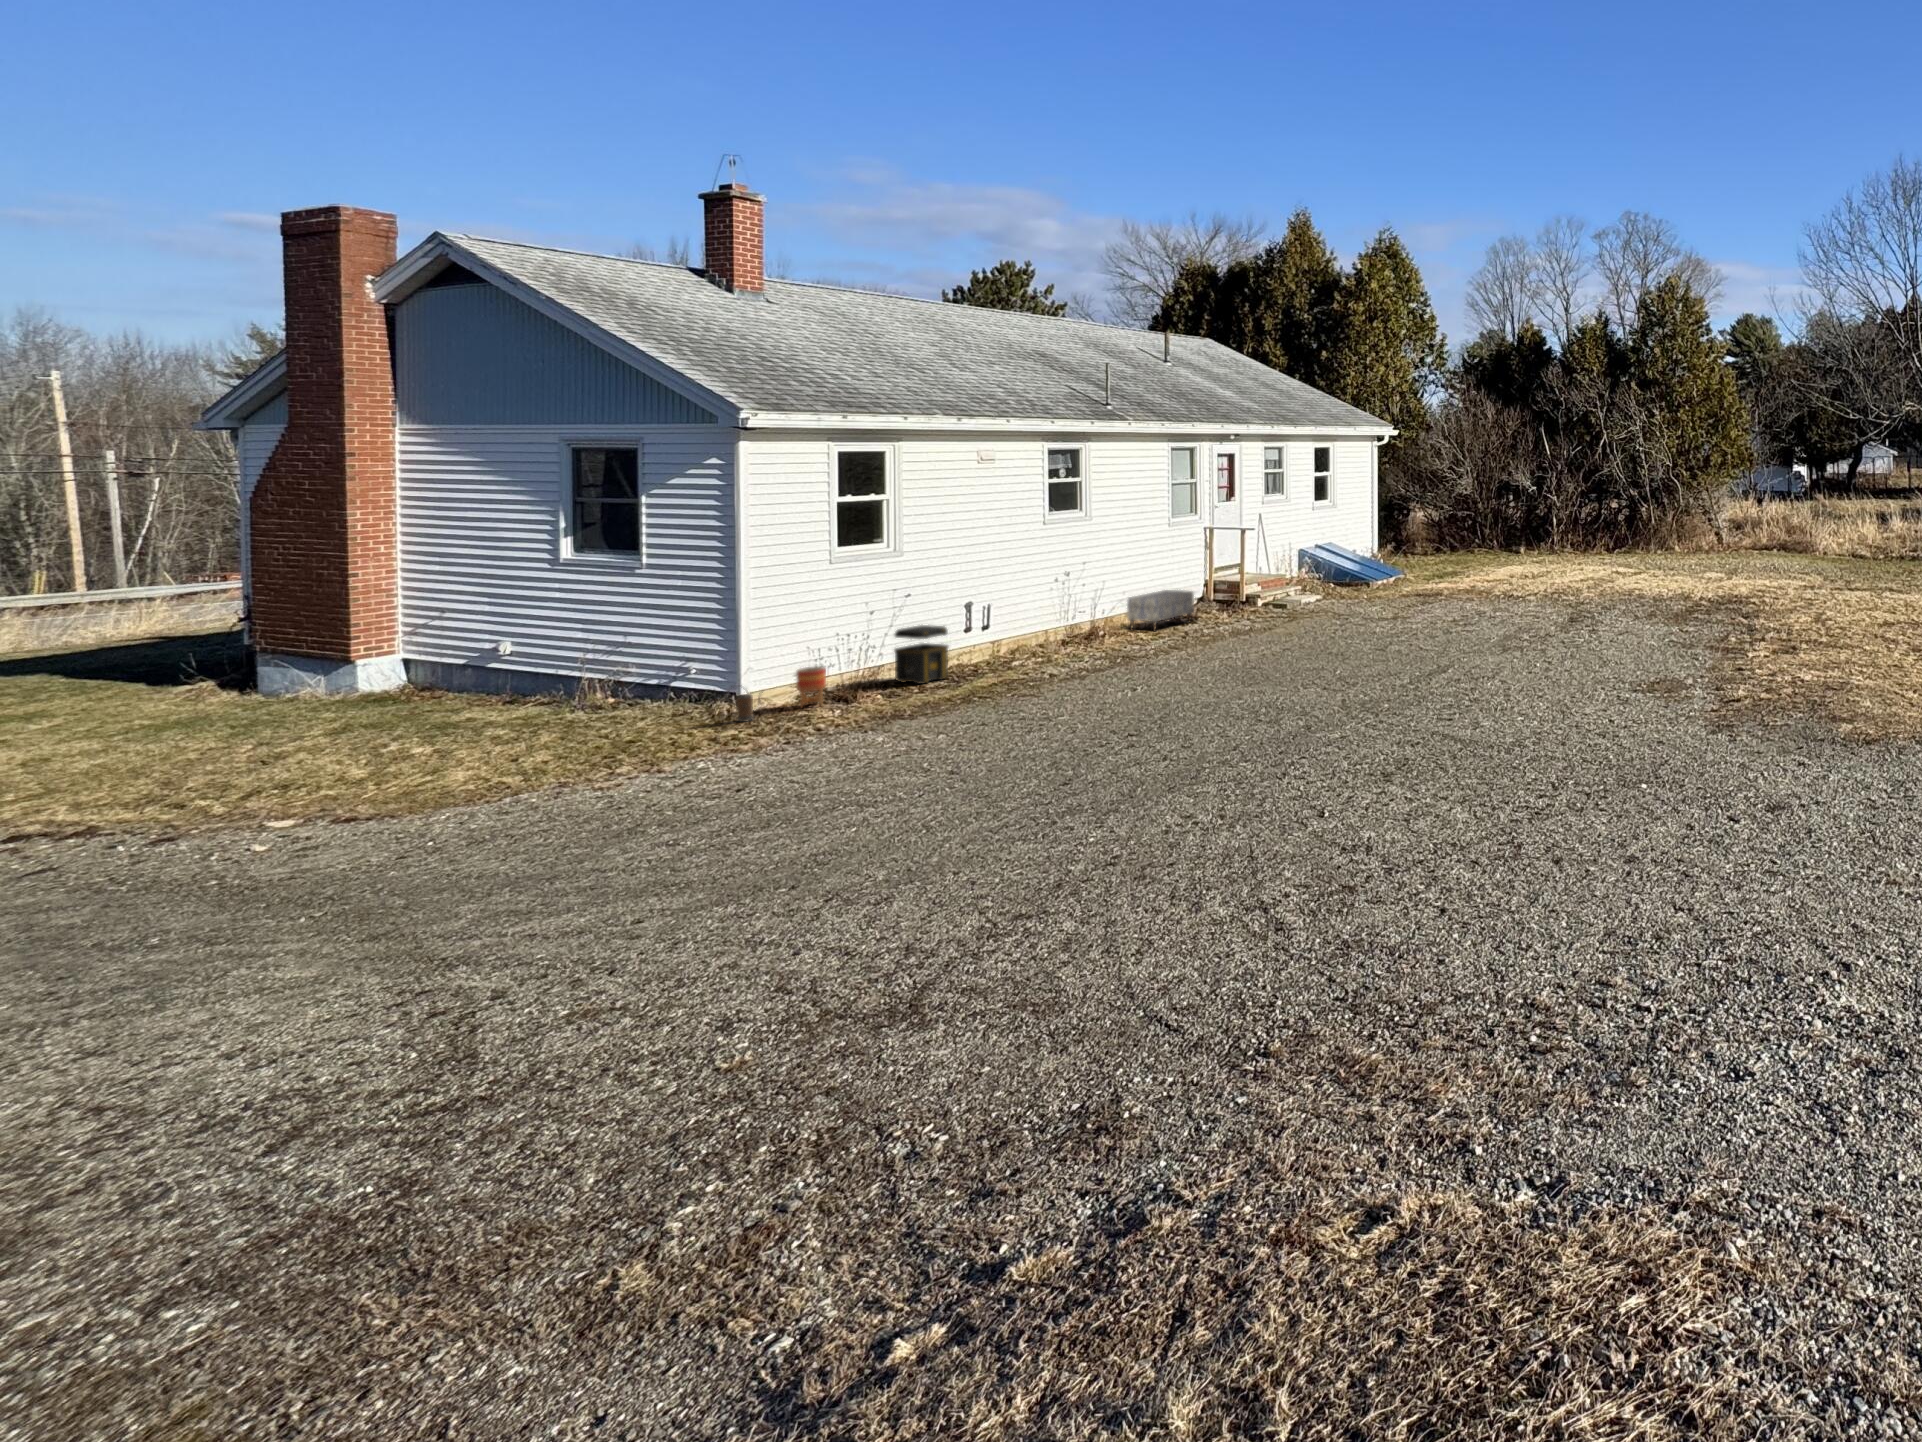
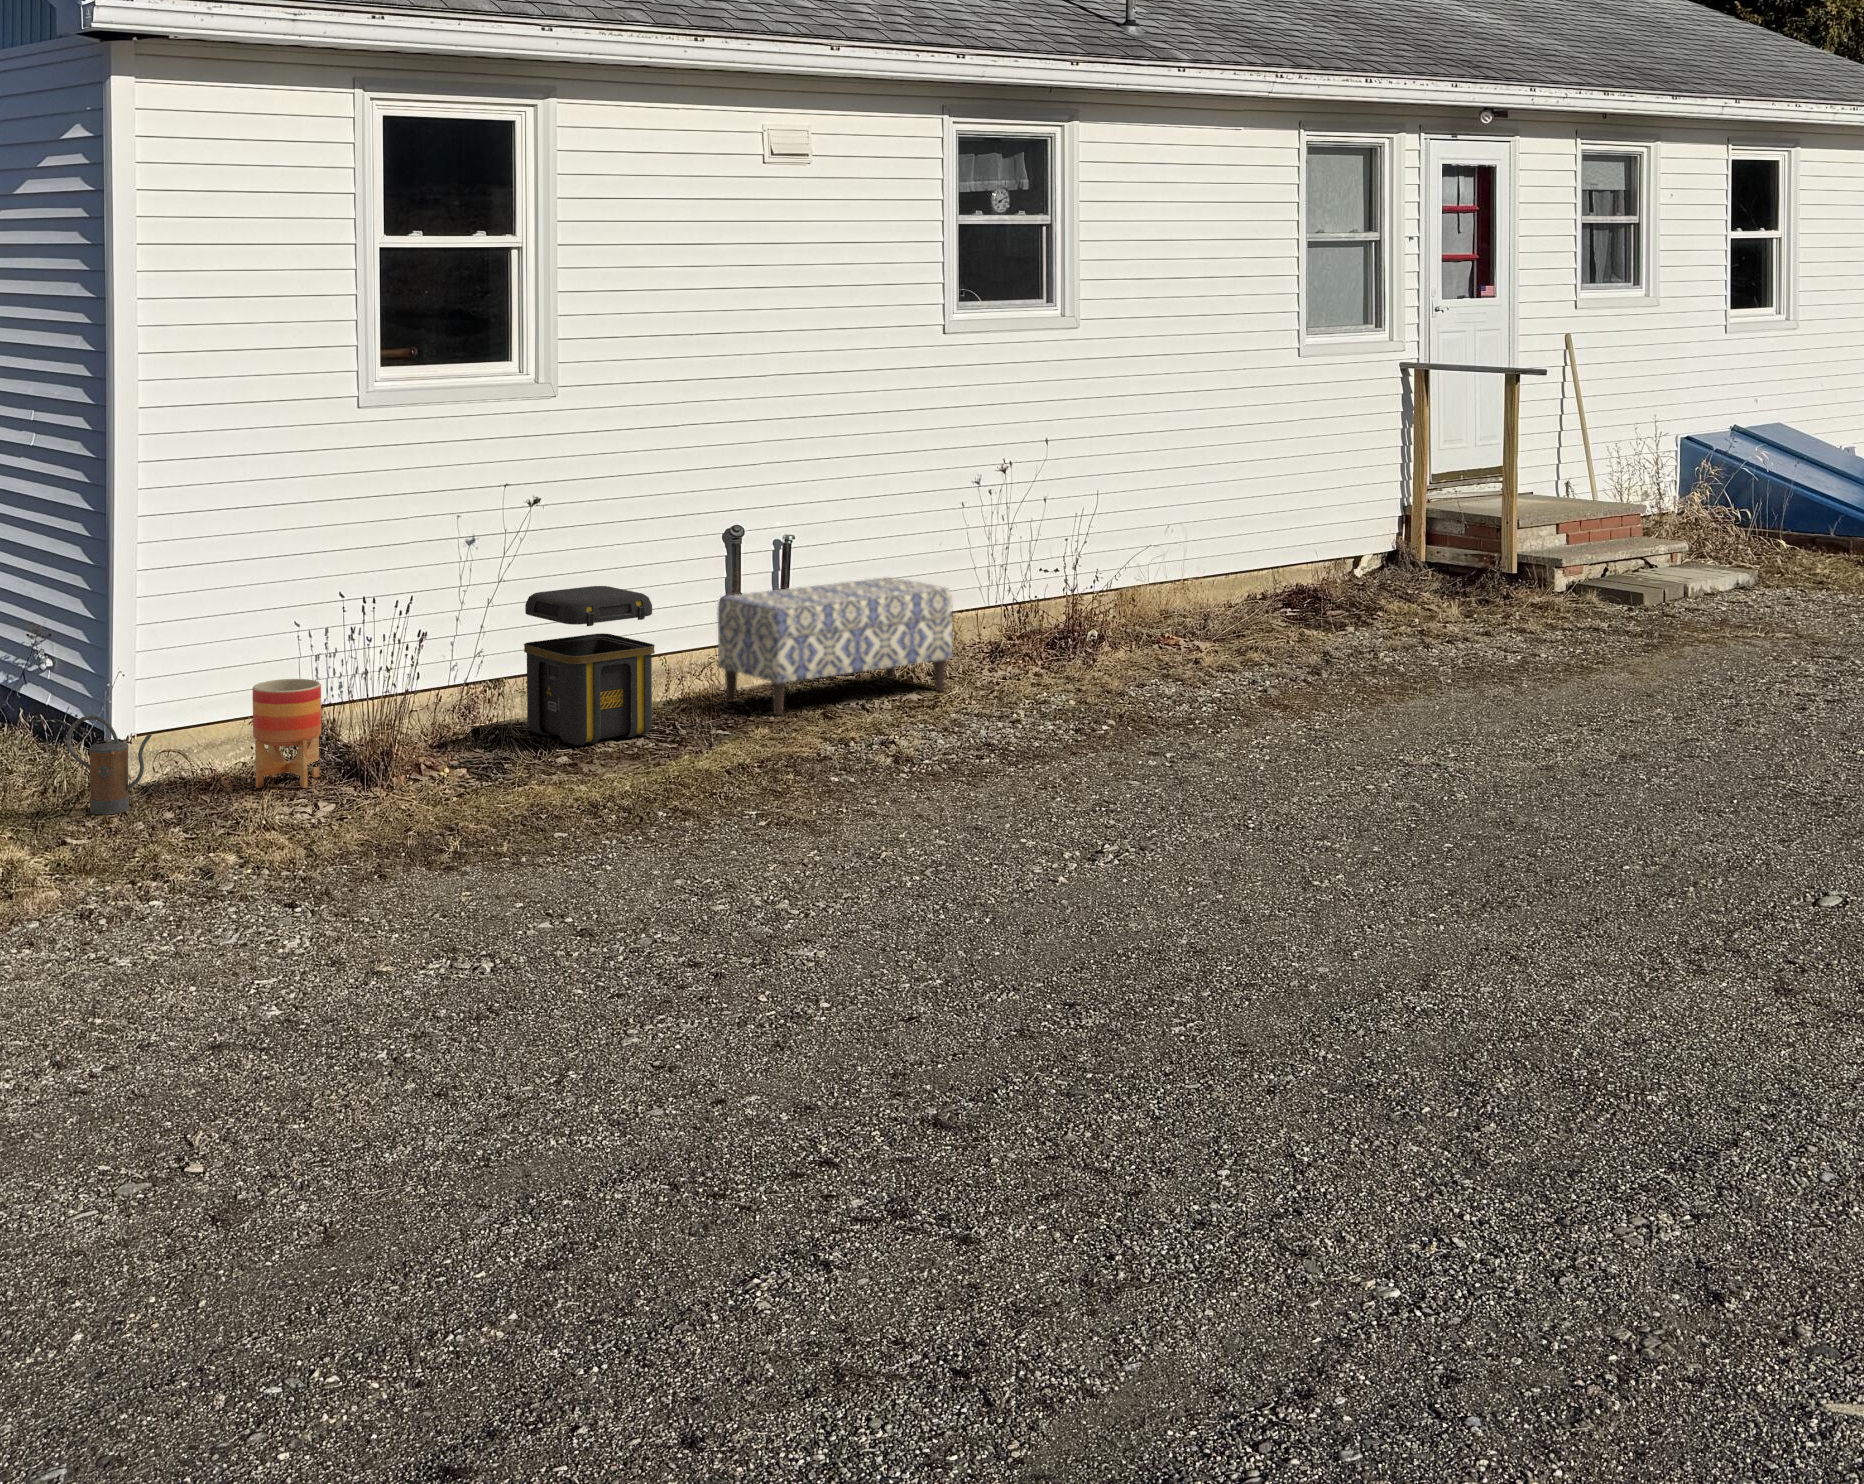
bench: present [1127,590,1194,631] -> present [717,577,953,715]

